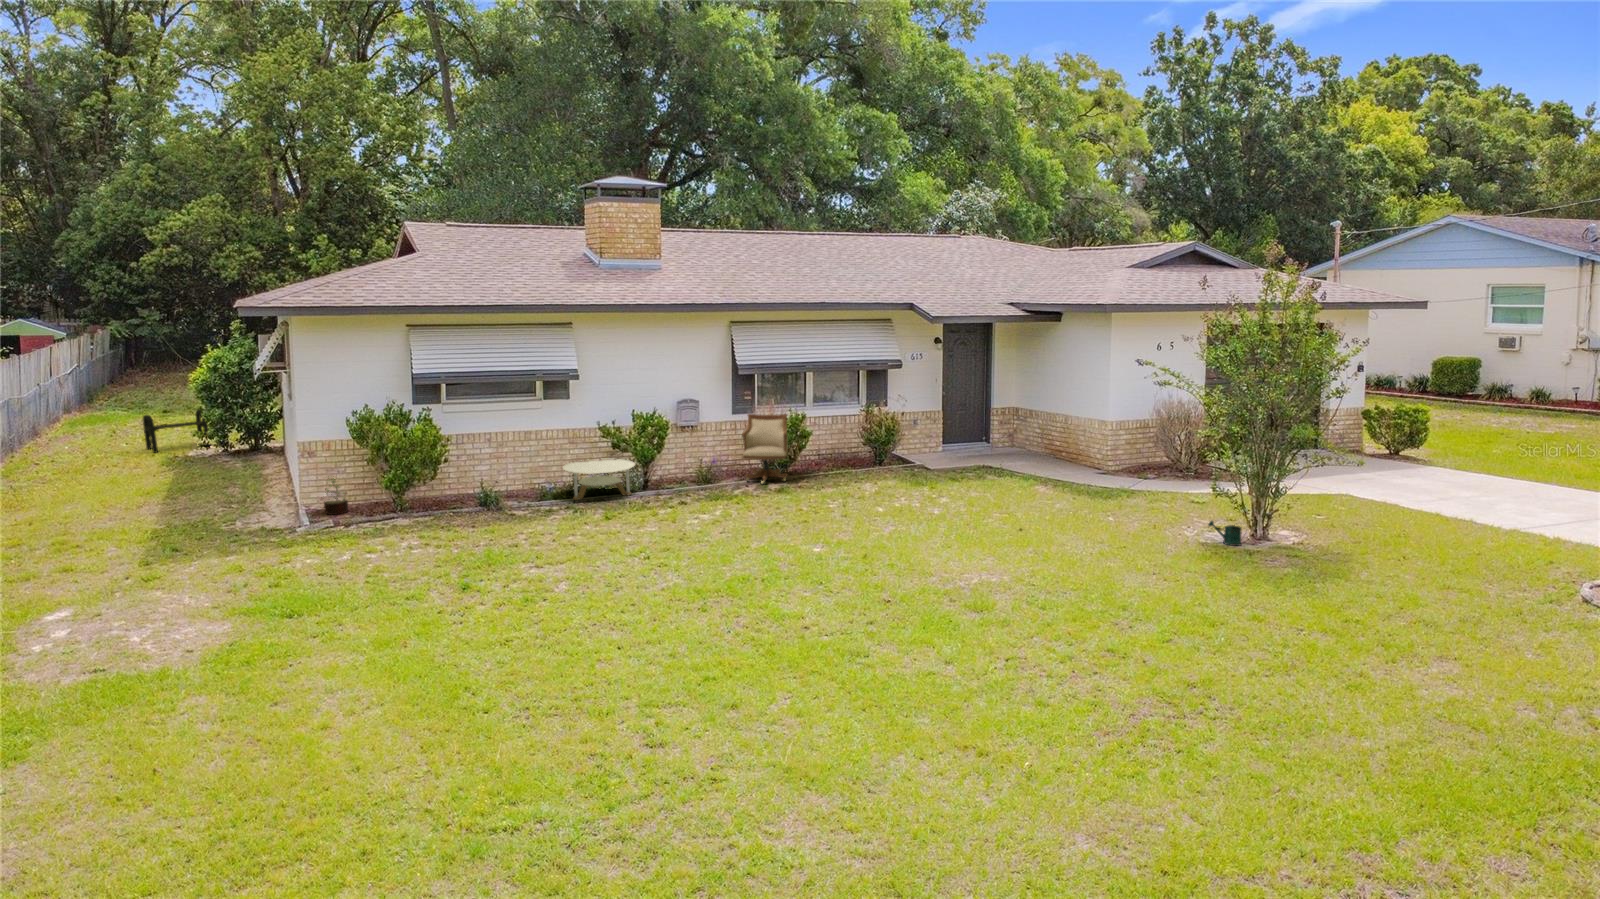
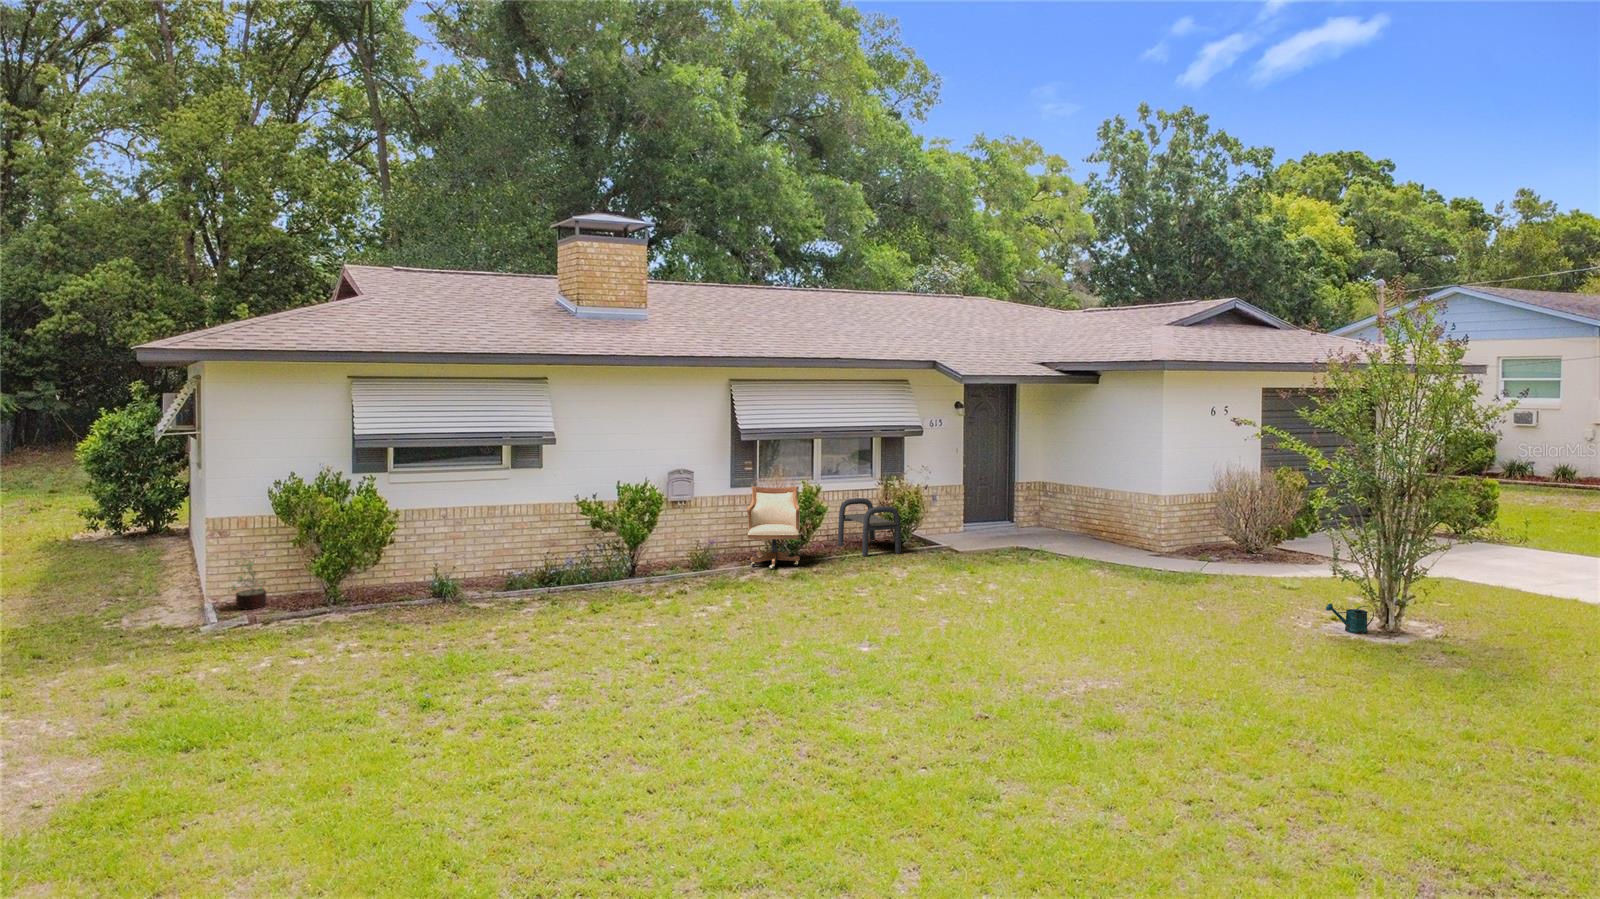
bench: present [143,410,210,453] -> present [838,498,901,556]
round table: present [563,459,635,500] -> none [534,539,622,589]

